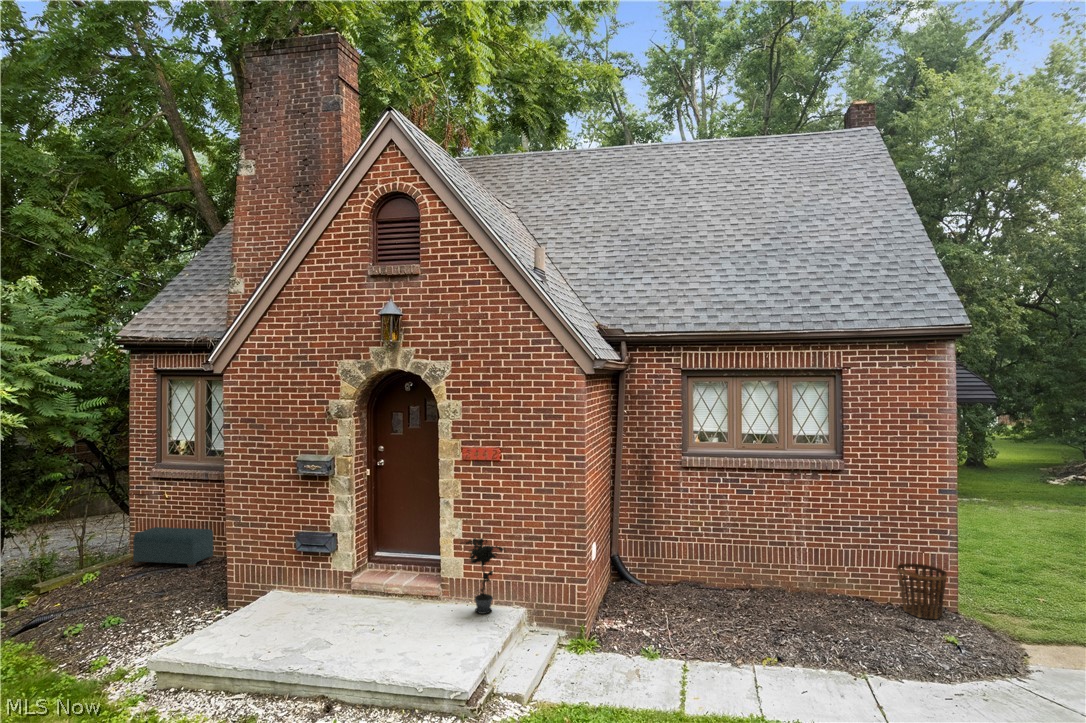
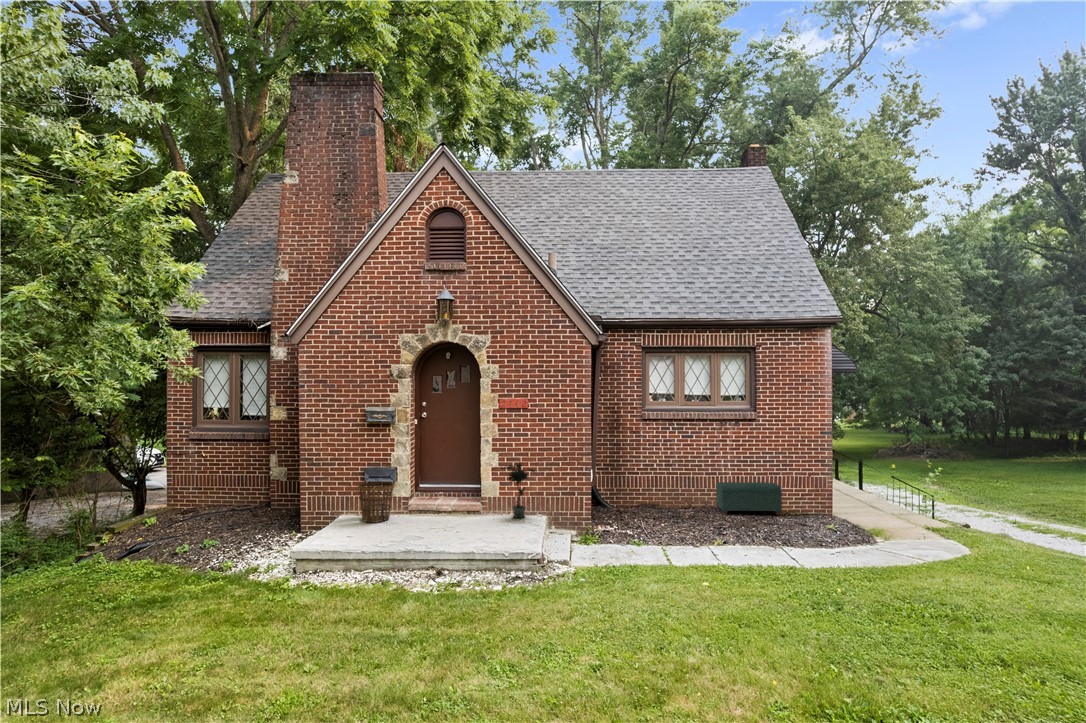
bench: present [133,527,213,568] -> present [716,482,782,515]
basket: present [896,563,947,619] -> present [358,482,394,523]

